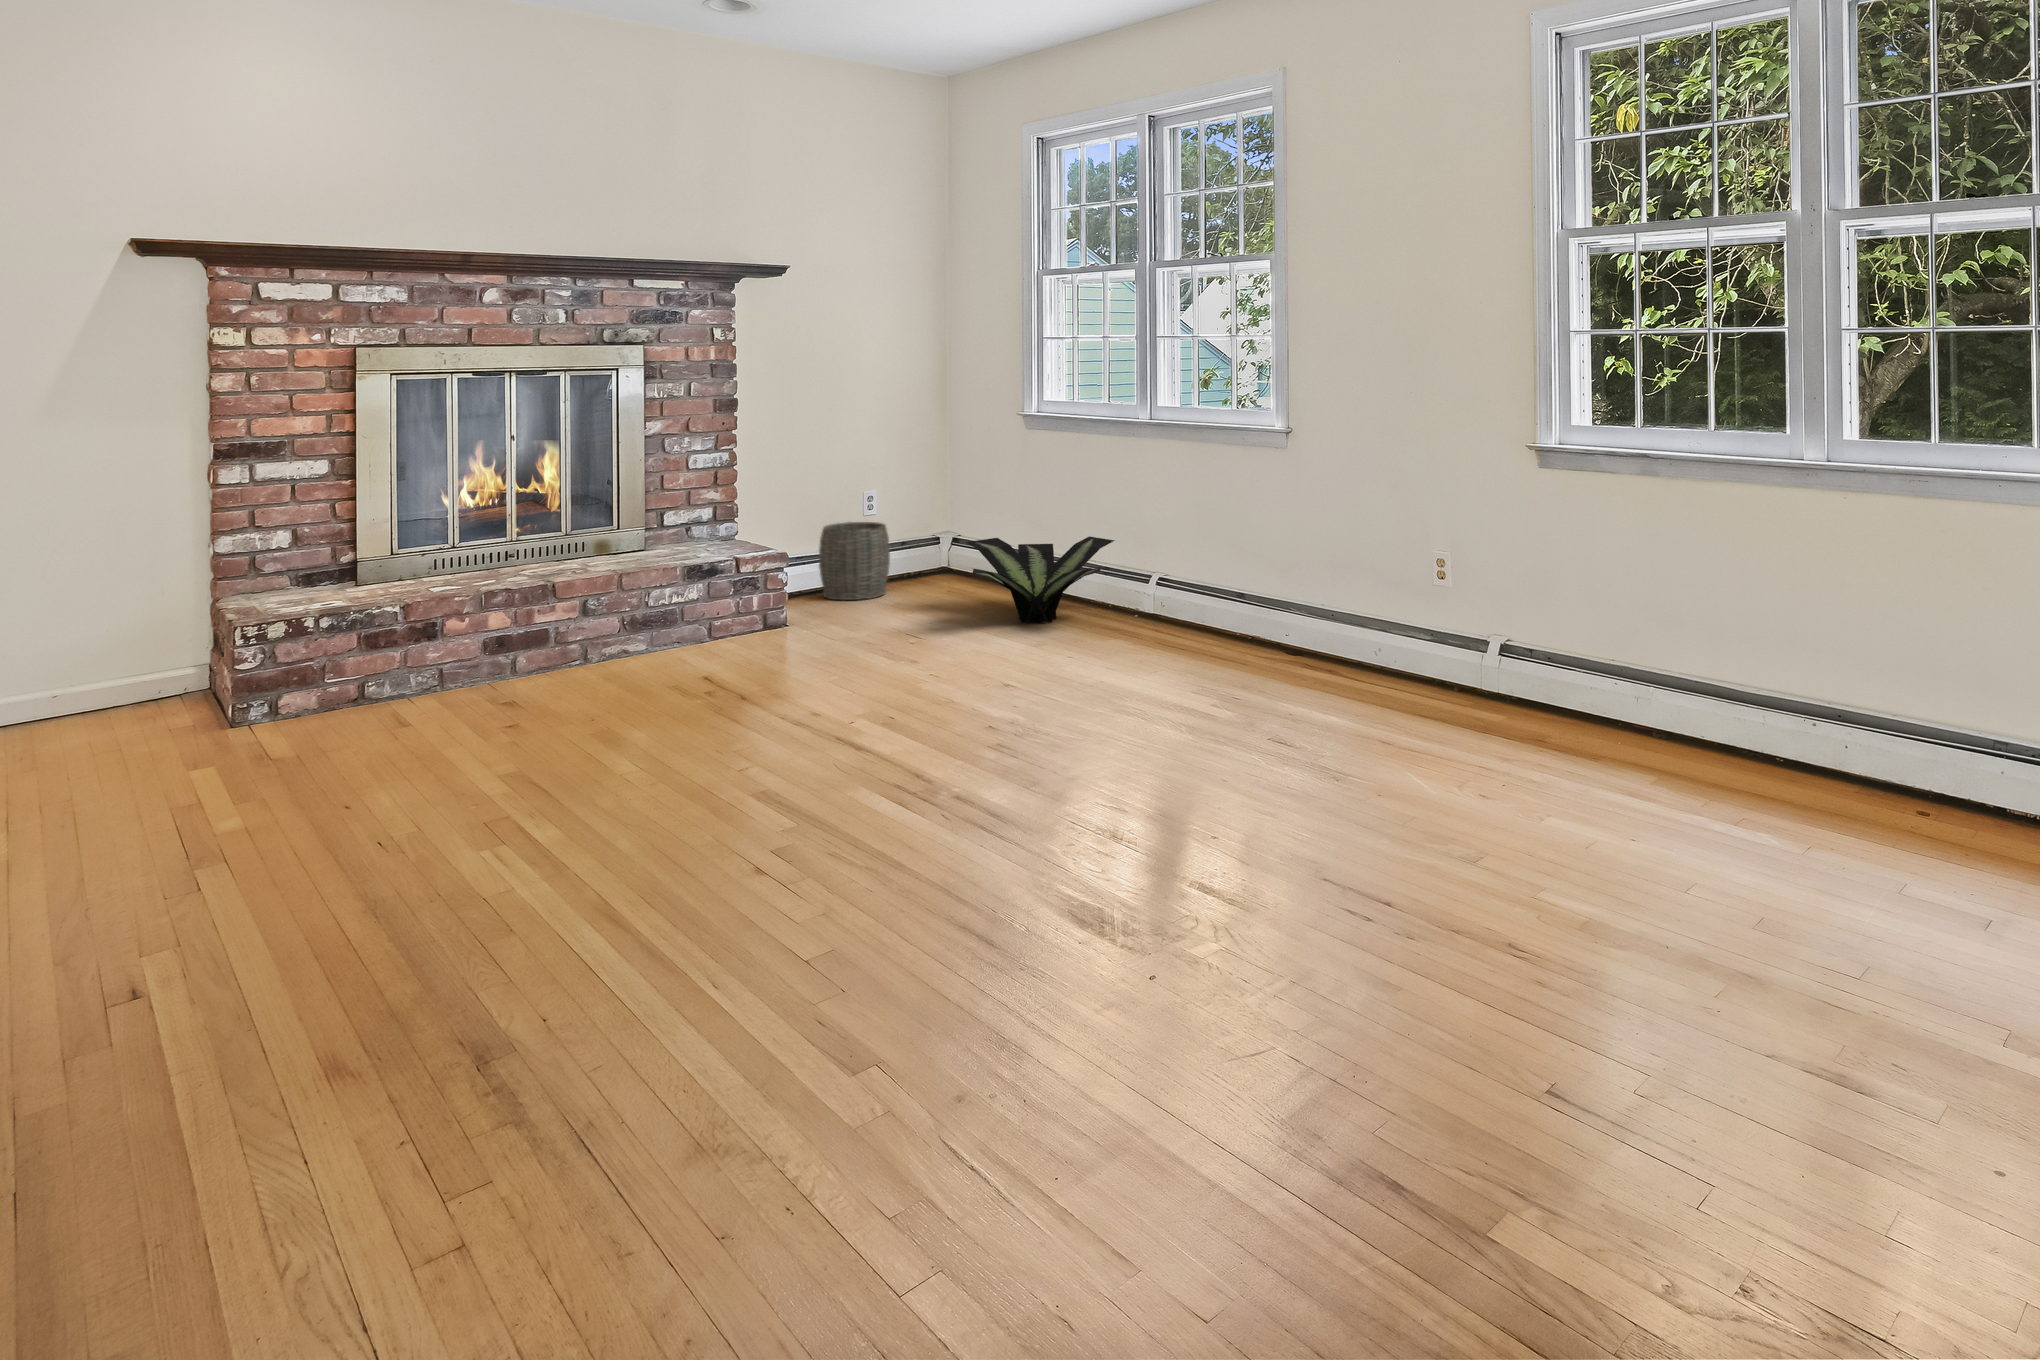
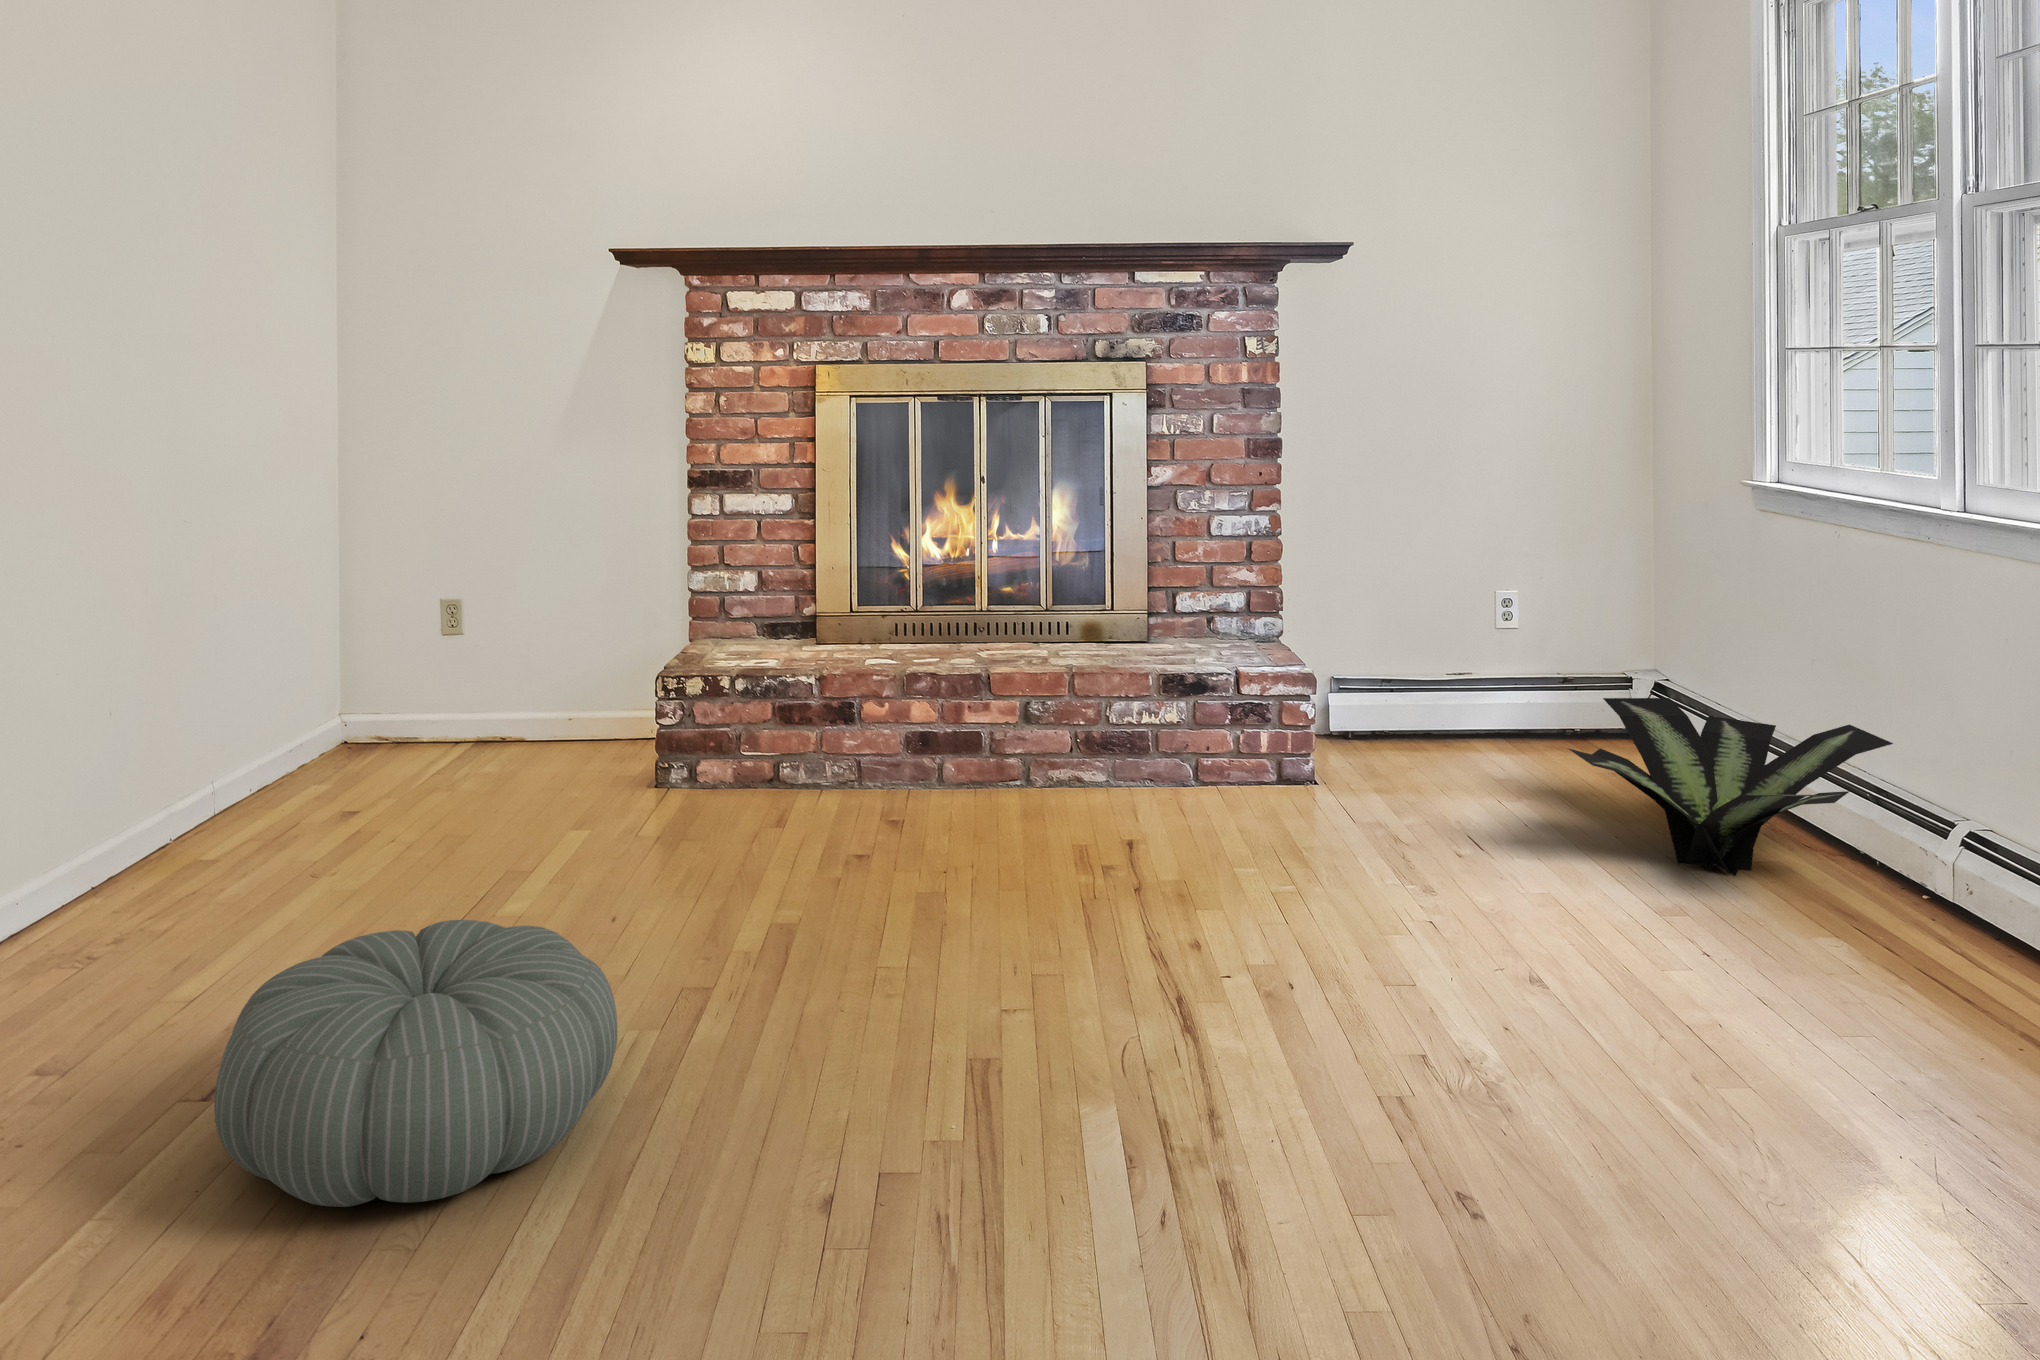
woven basket: present [819,522,890,600] -> none [1405,631,1516,757]
pouf: none [226,757,560,957] -> present [214,920,618,1207]

